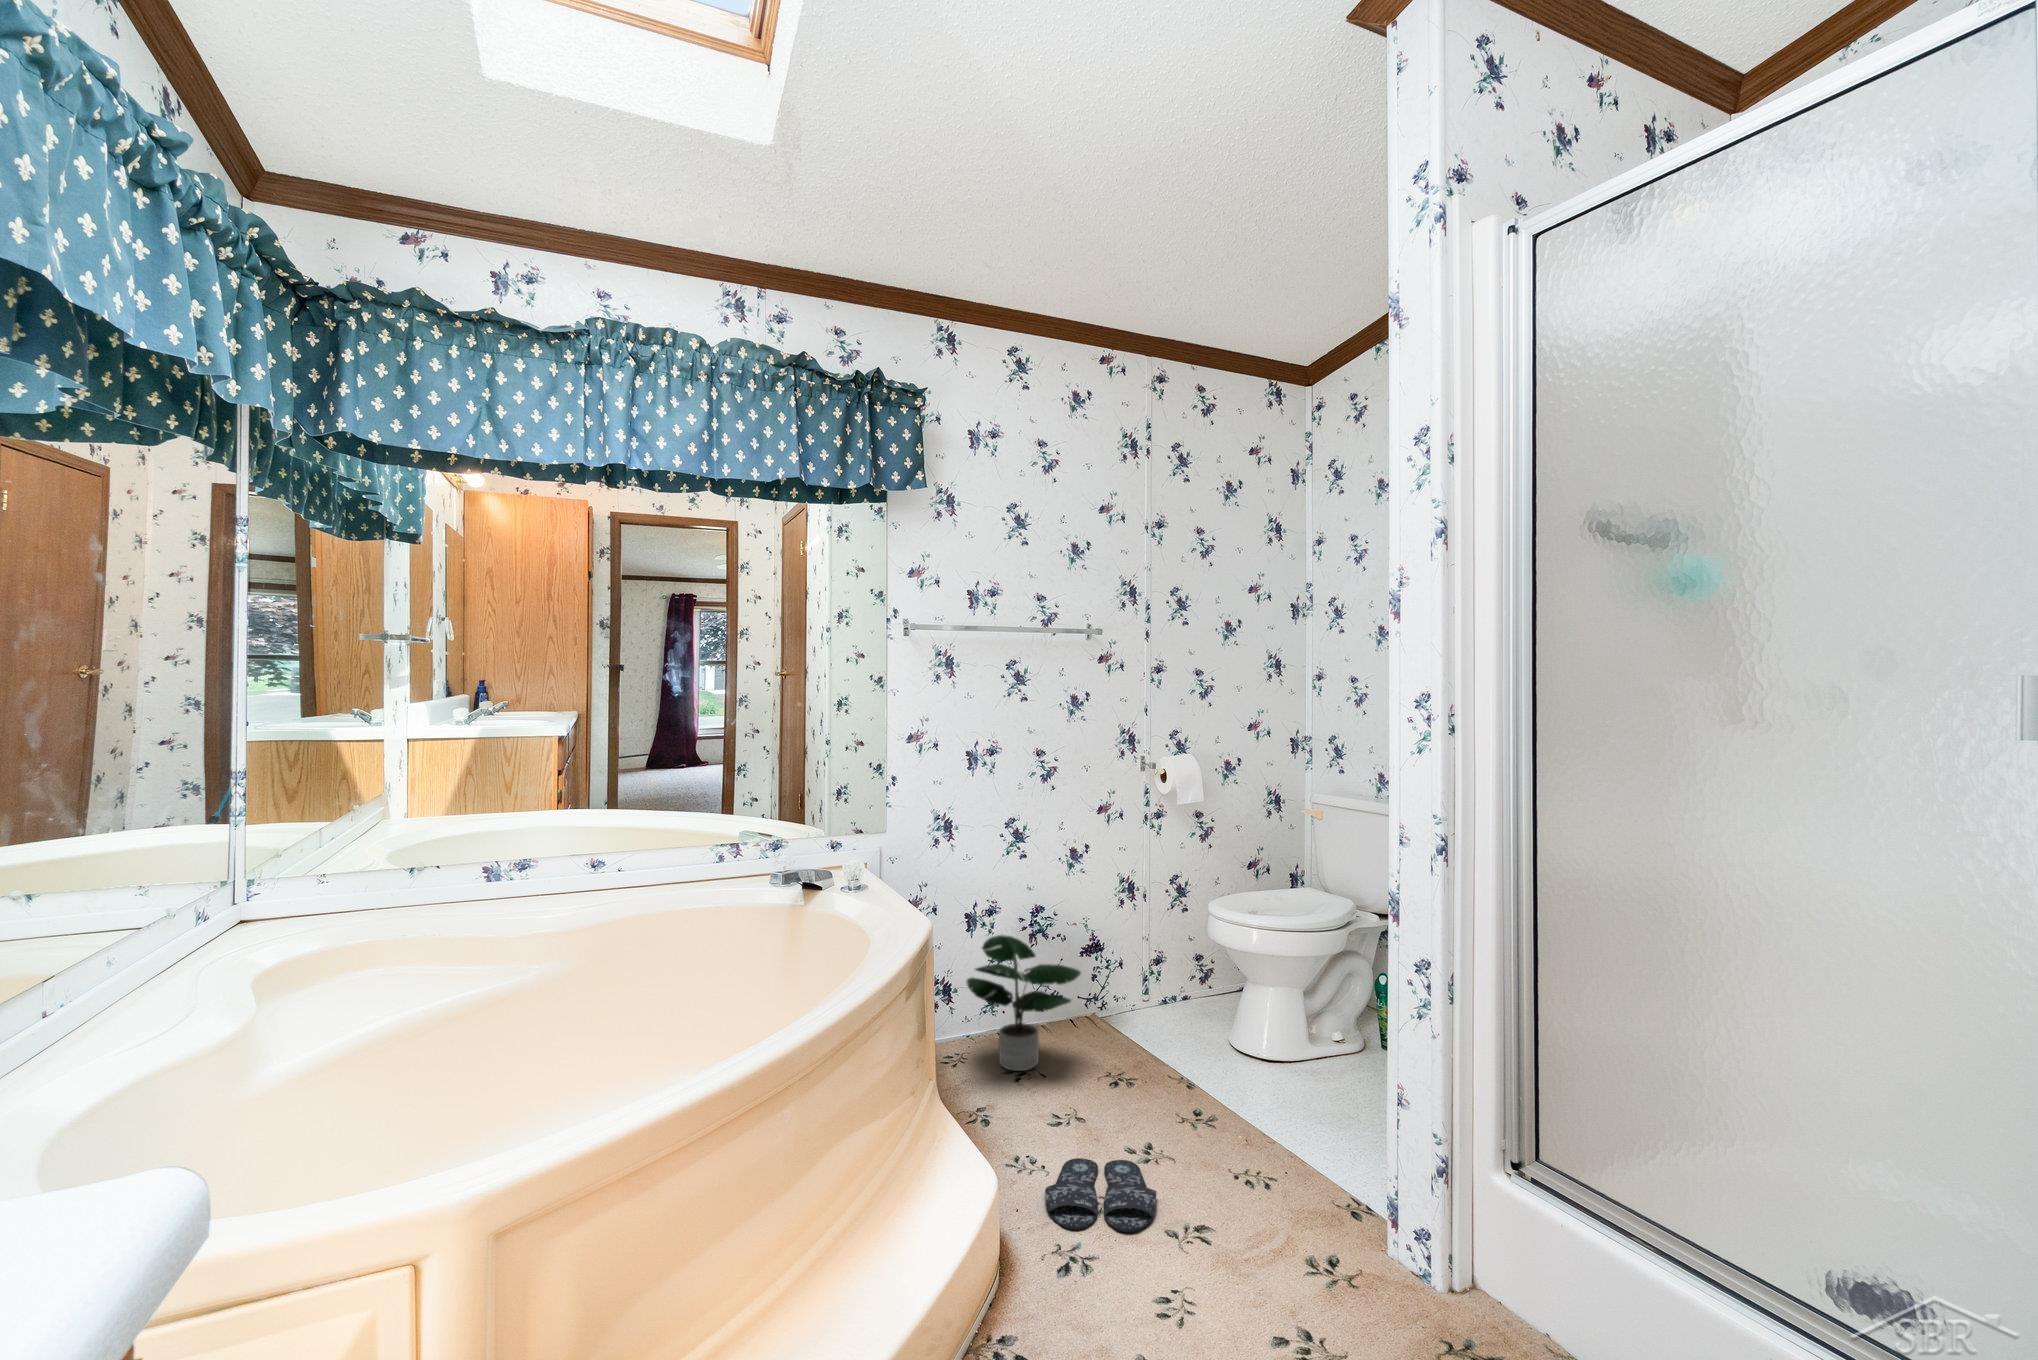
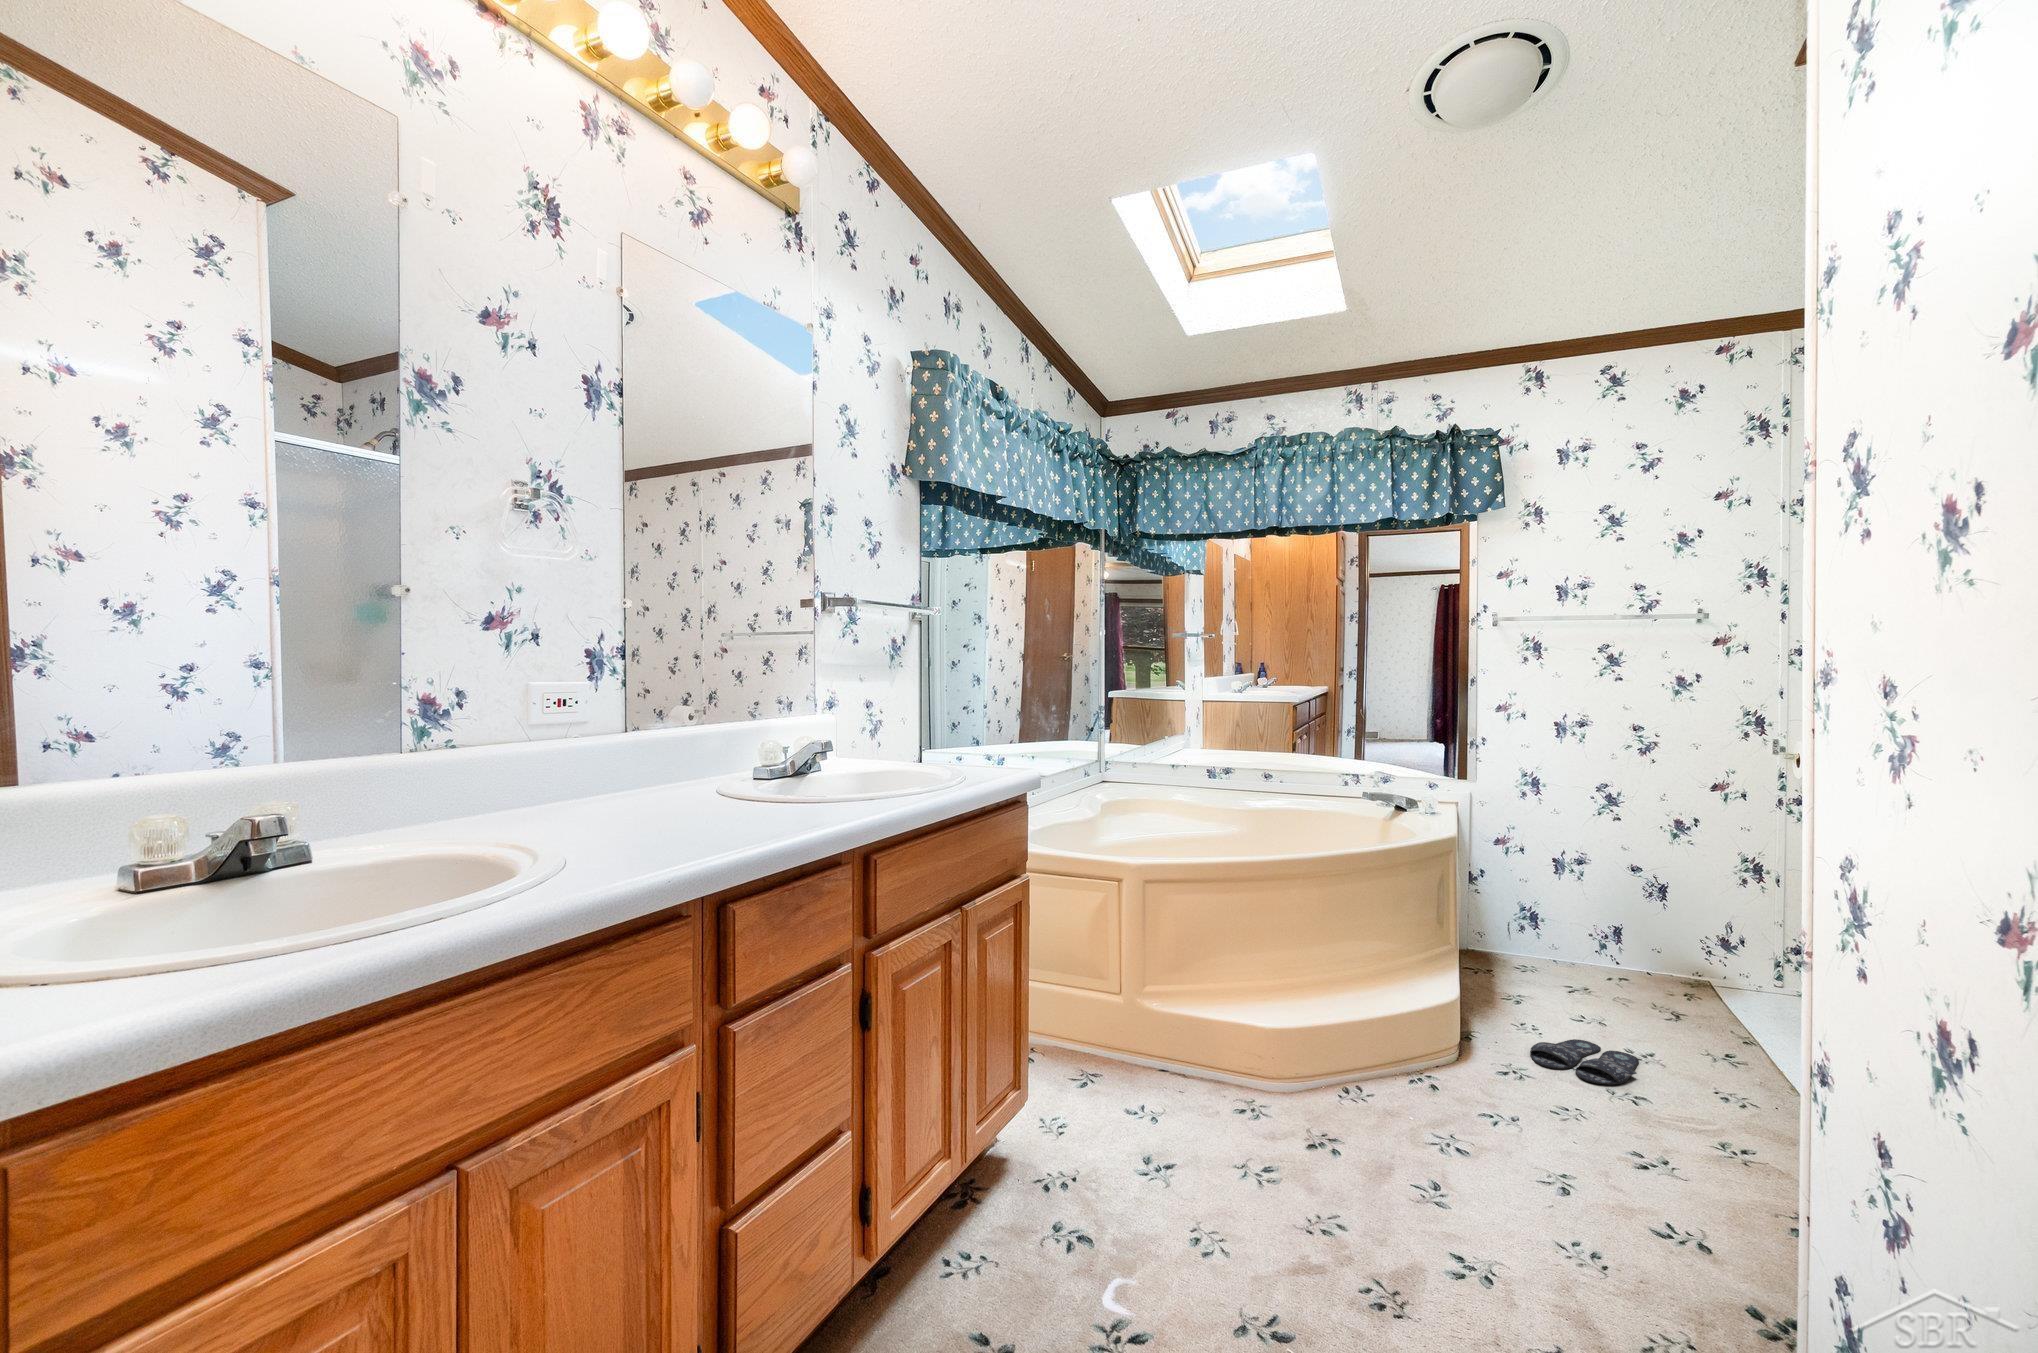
potted plant: present [966,935,1081,1071] -> none [1541,879,1657,991]

